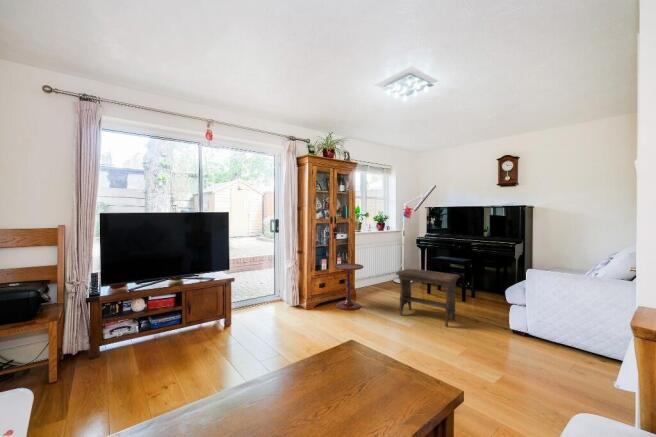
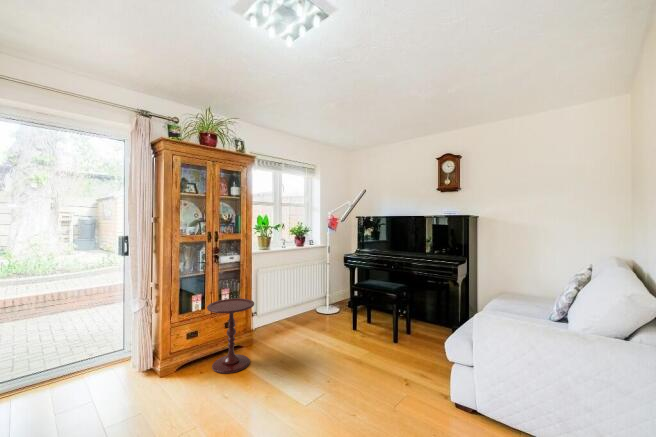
footstool: present [396,268,460,326] -> none [295,305,385,400]

